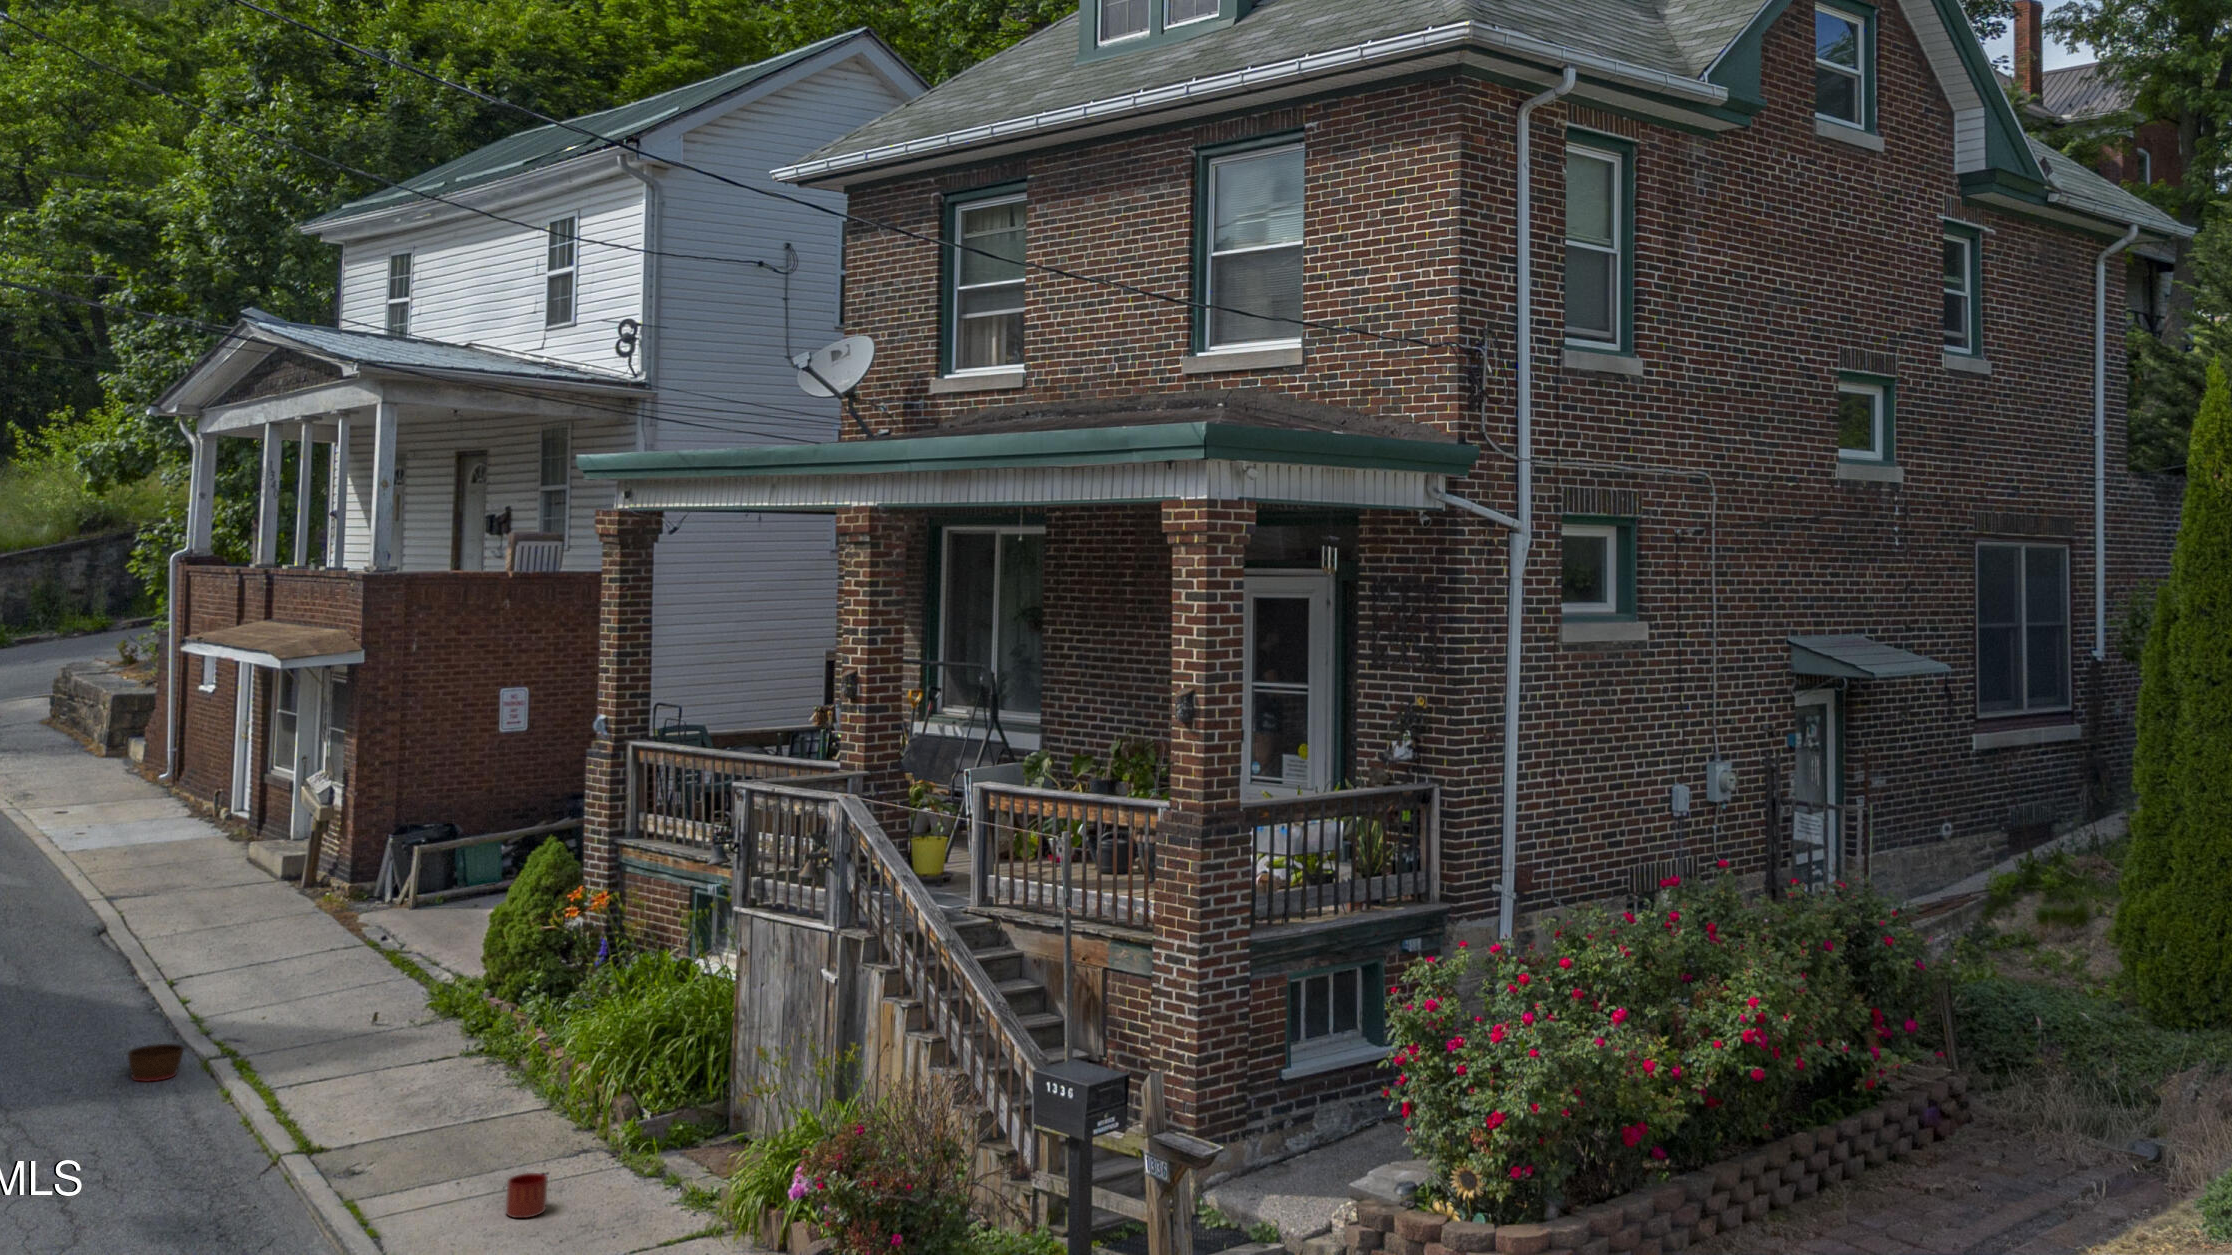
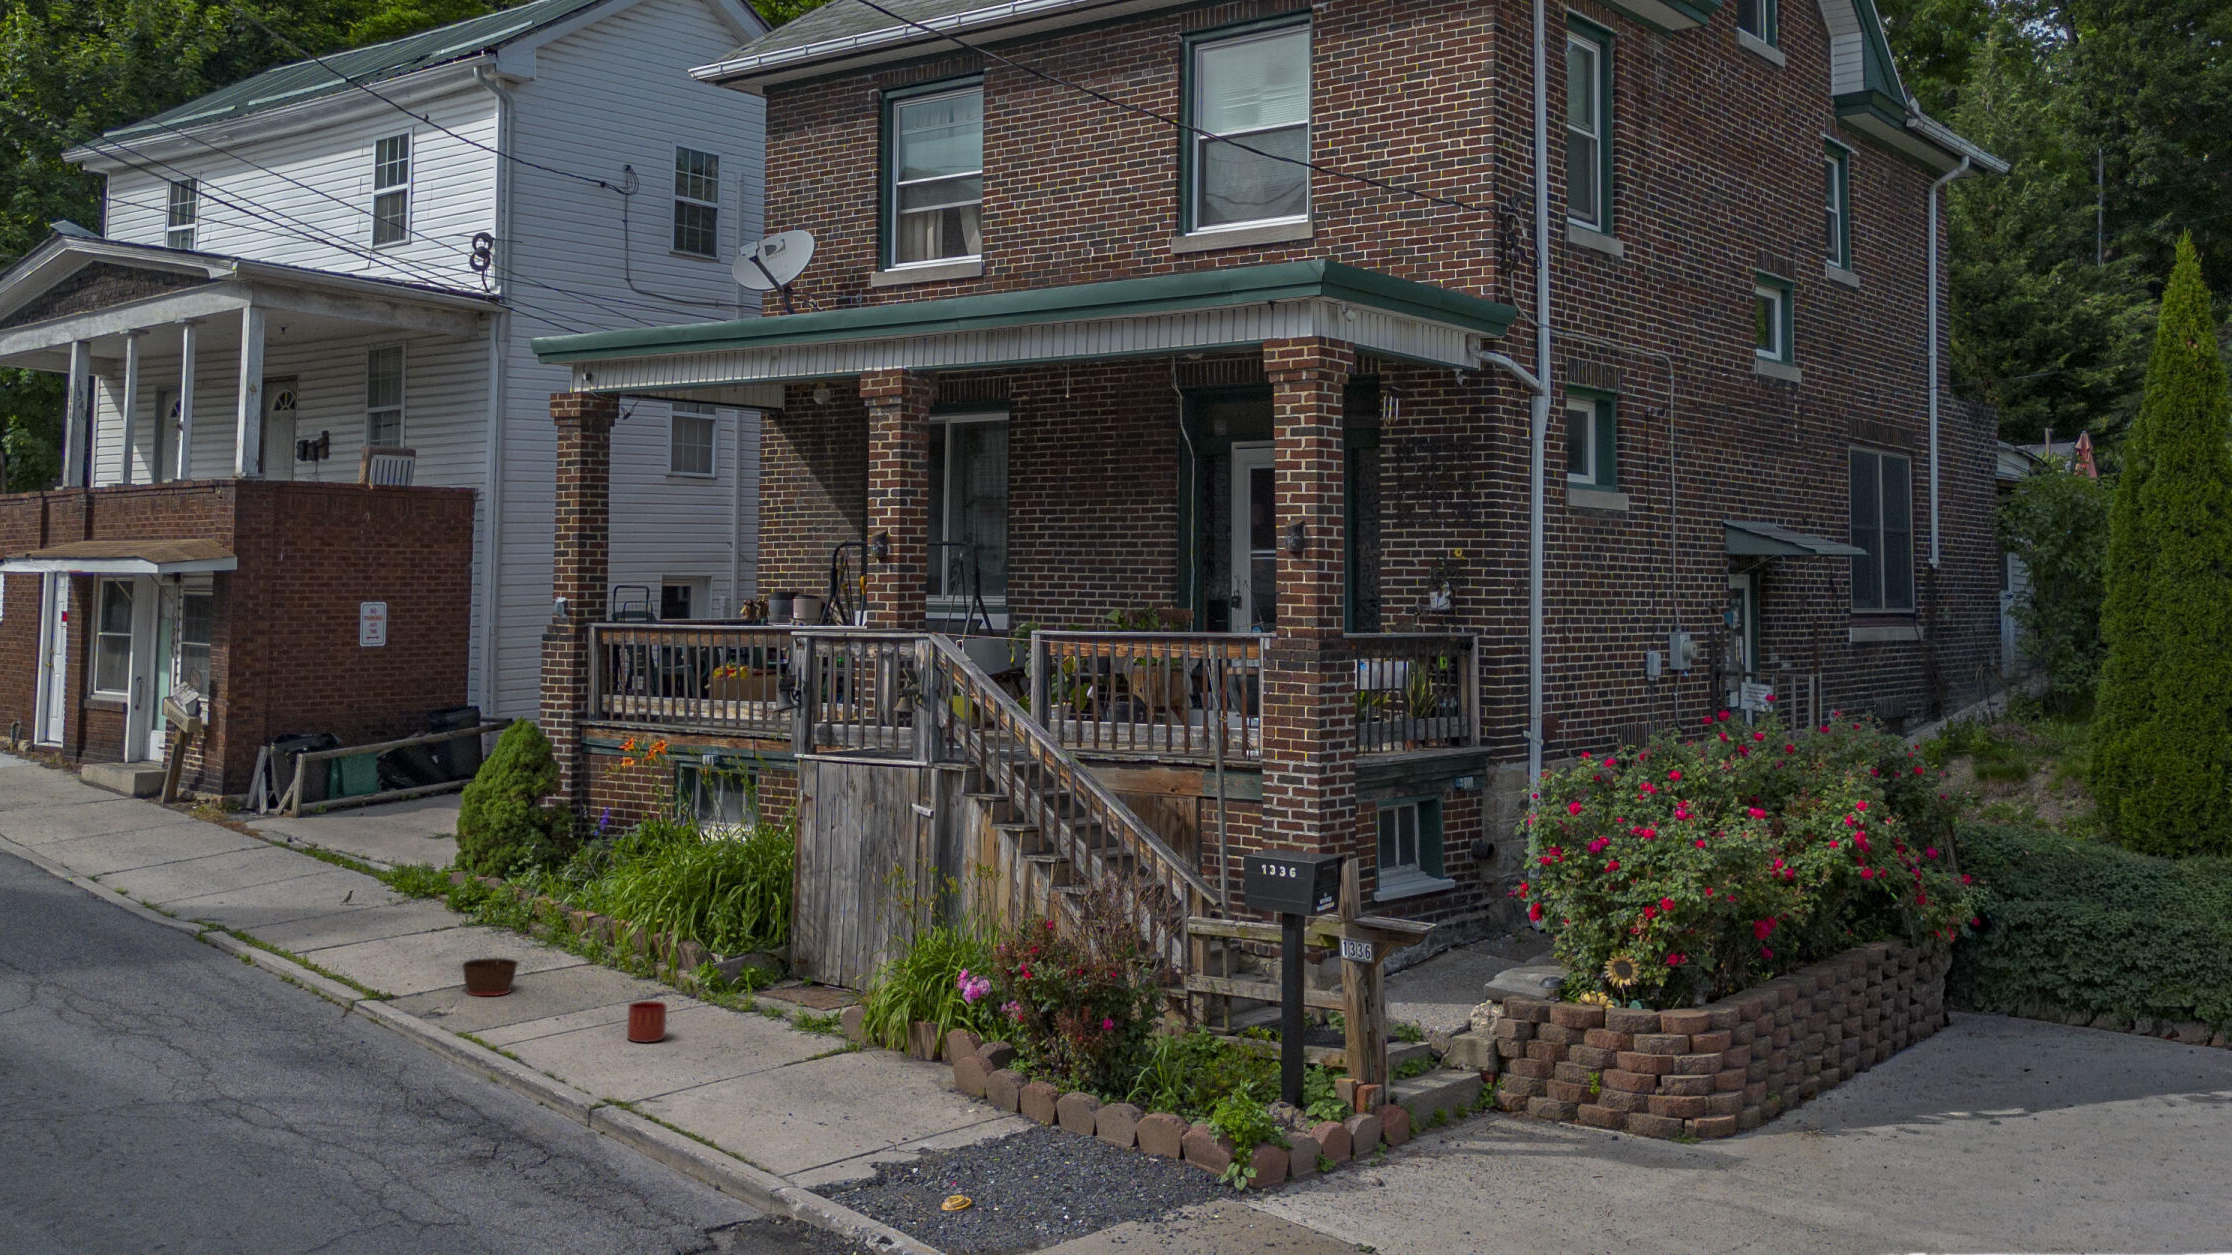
basket: present [128,1044,184,1082] -> present [462,958,518,996]

